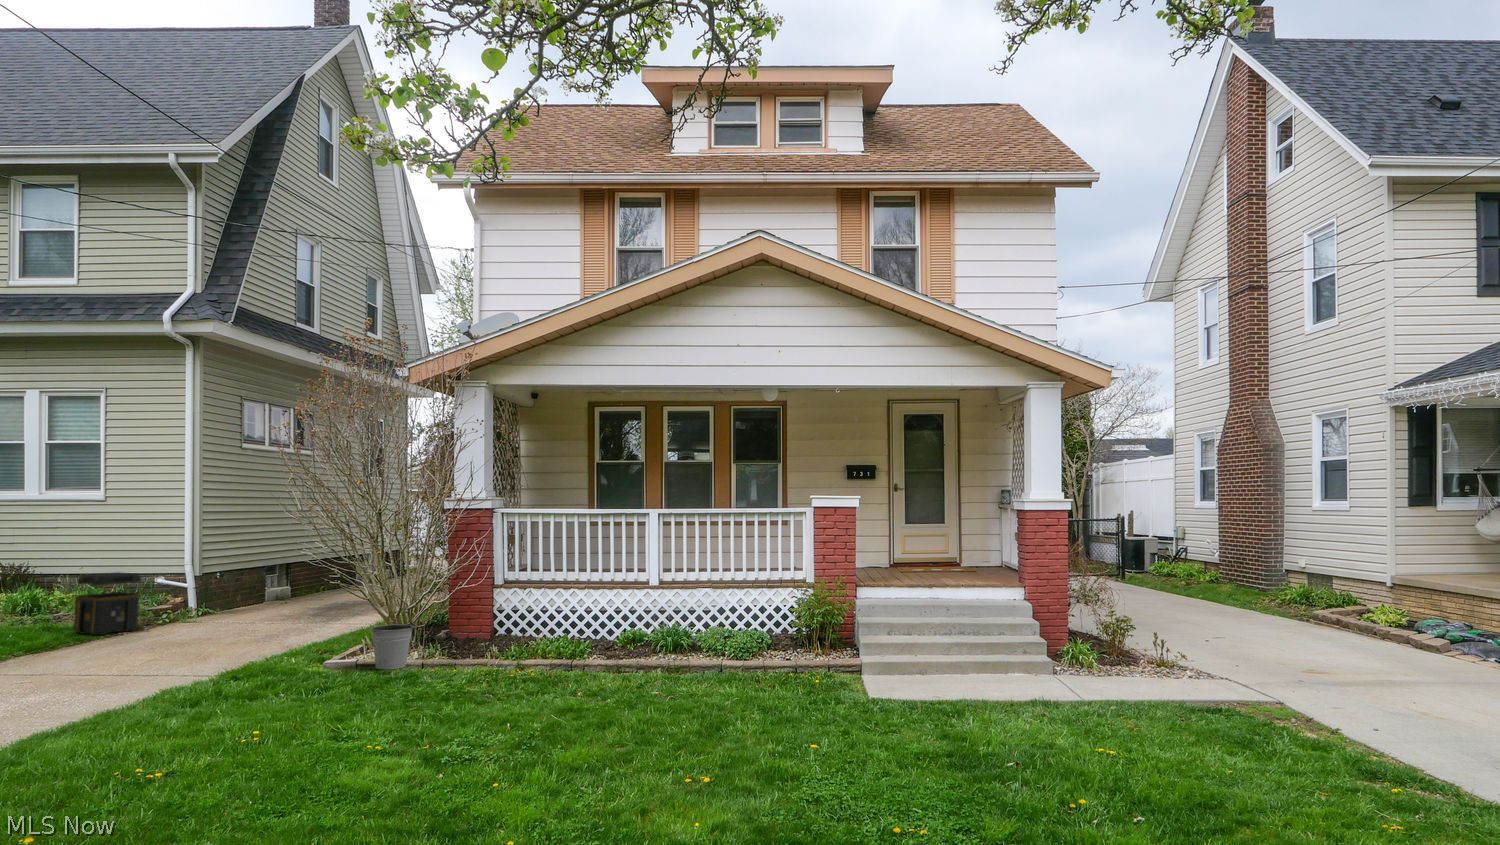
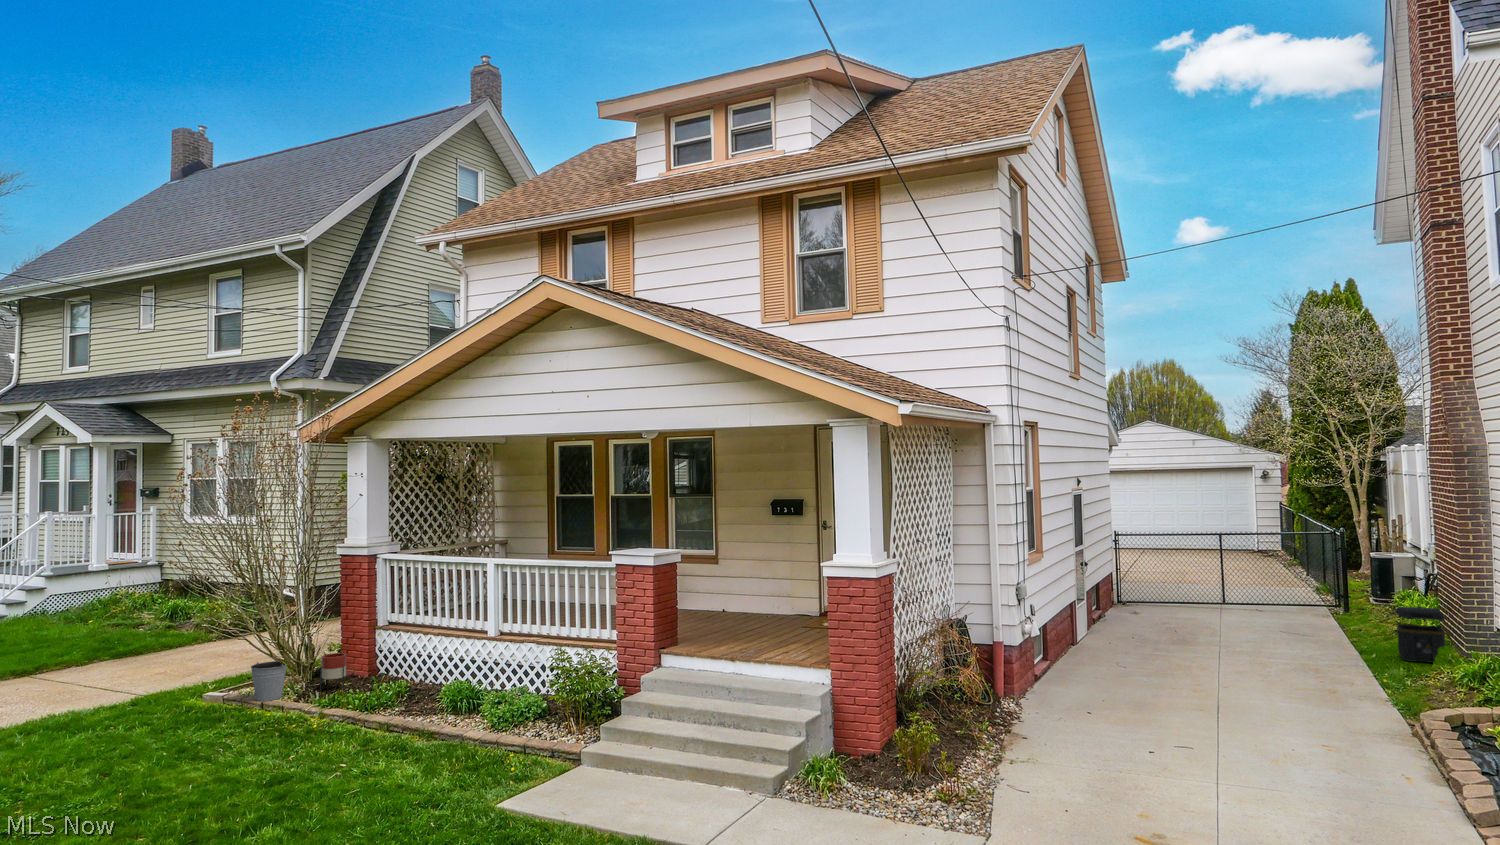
toolbox: present [74,572,141,635] -> present [1396,606,1446,663]
planter: none [435,616,464,659] -> present [320,653,346,691]

